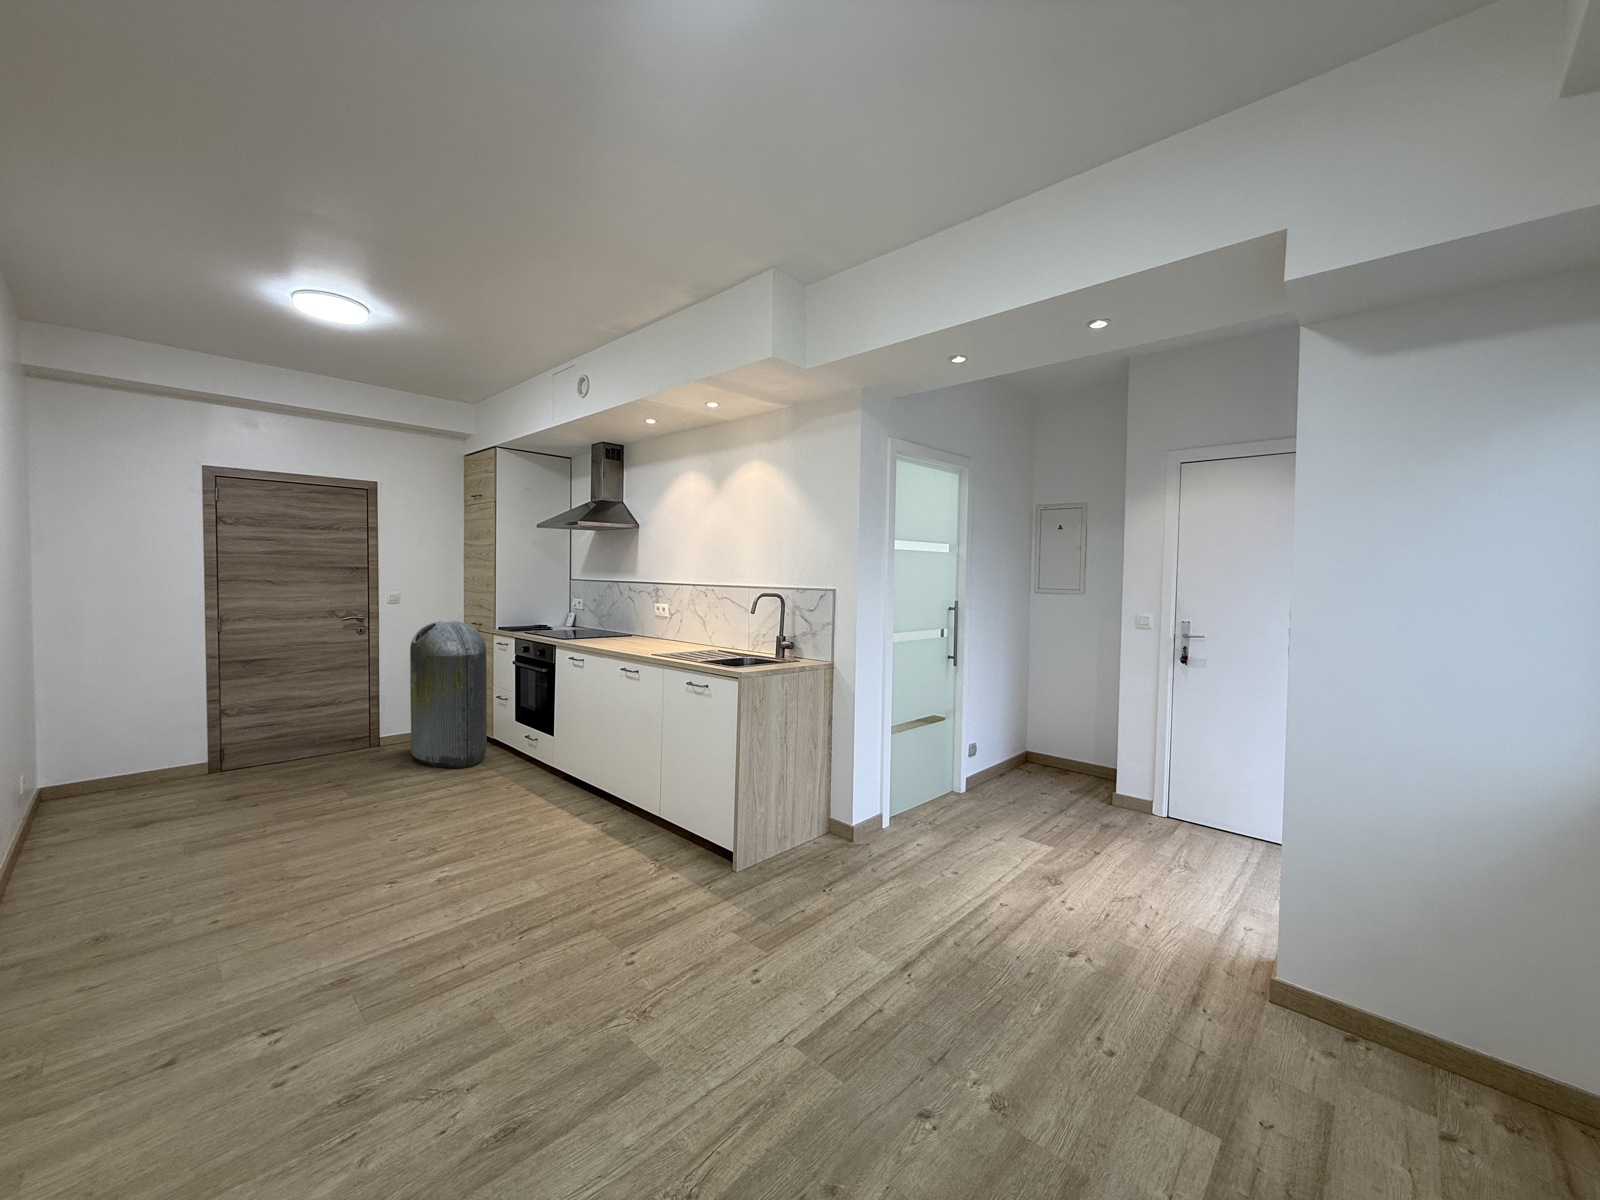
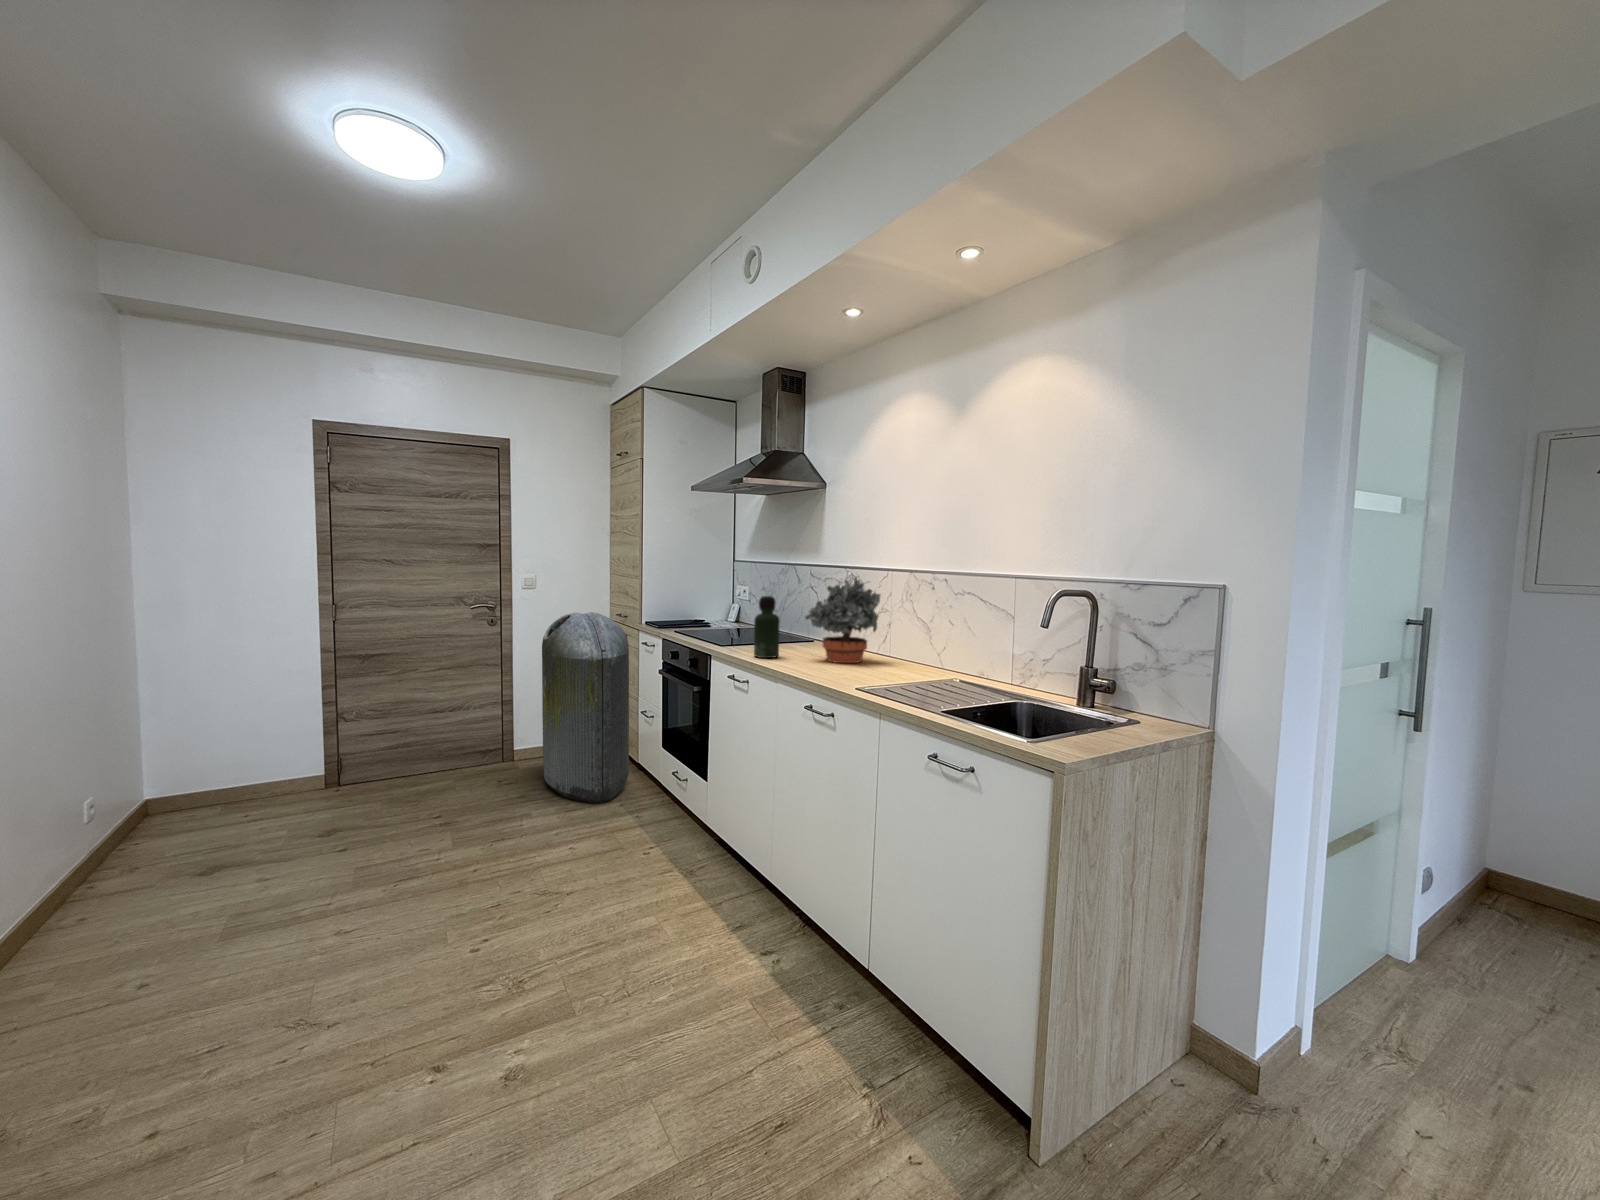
potted plant: none [623,589,674,646] -> present [805,577,880,663]
bottle: none [588,603,606,644] -> present [754,596,780,658]

